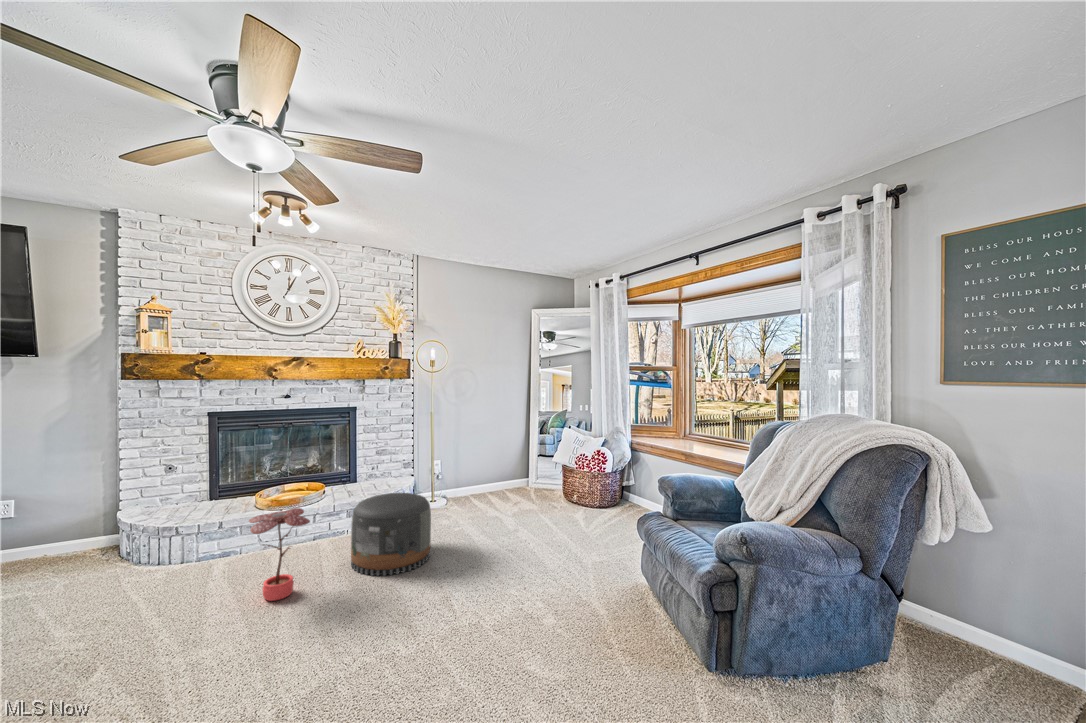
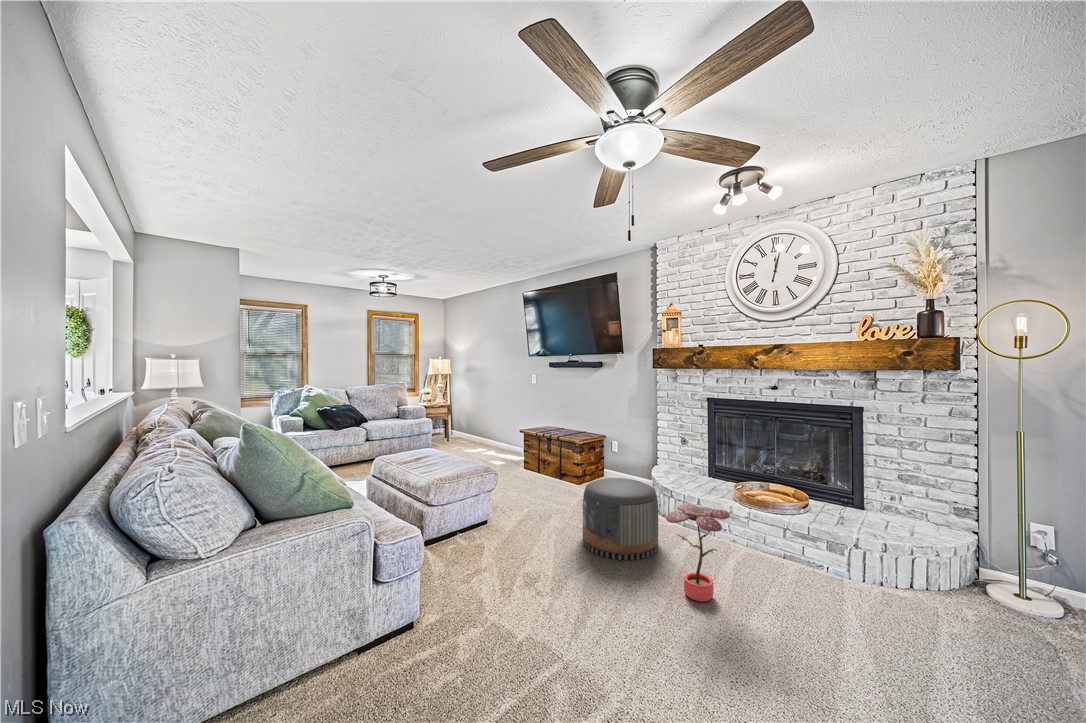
pouf: present [351,493,431,576] -> present [583,478,658,560]

